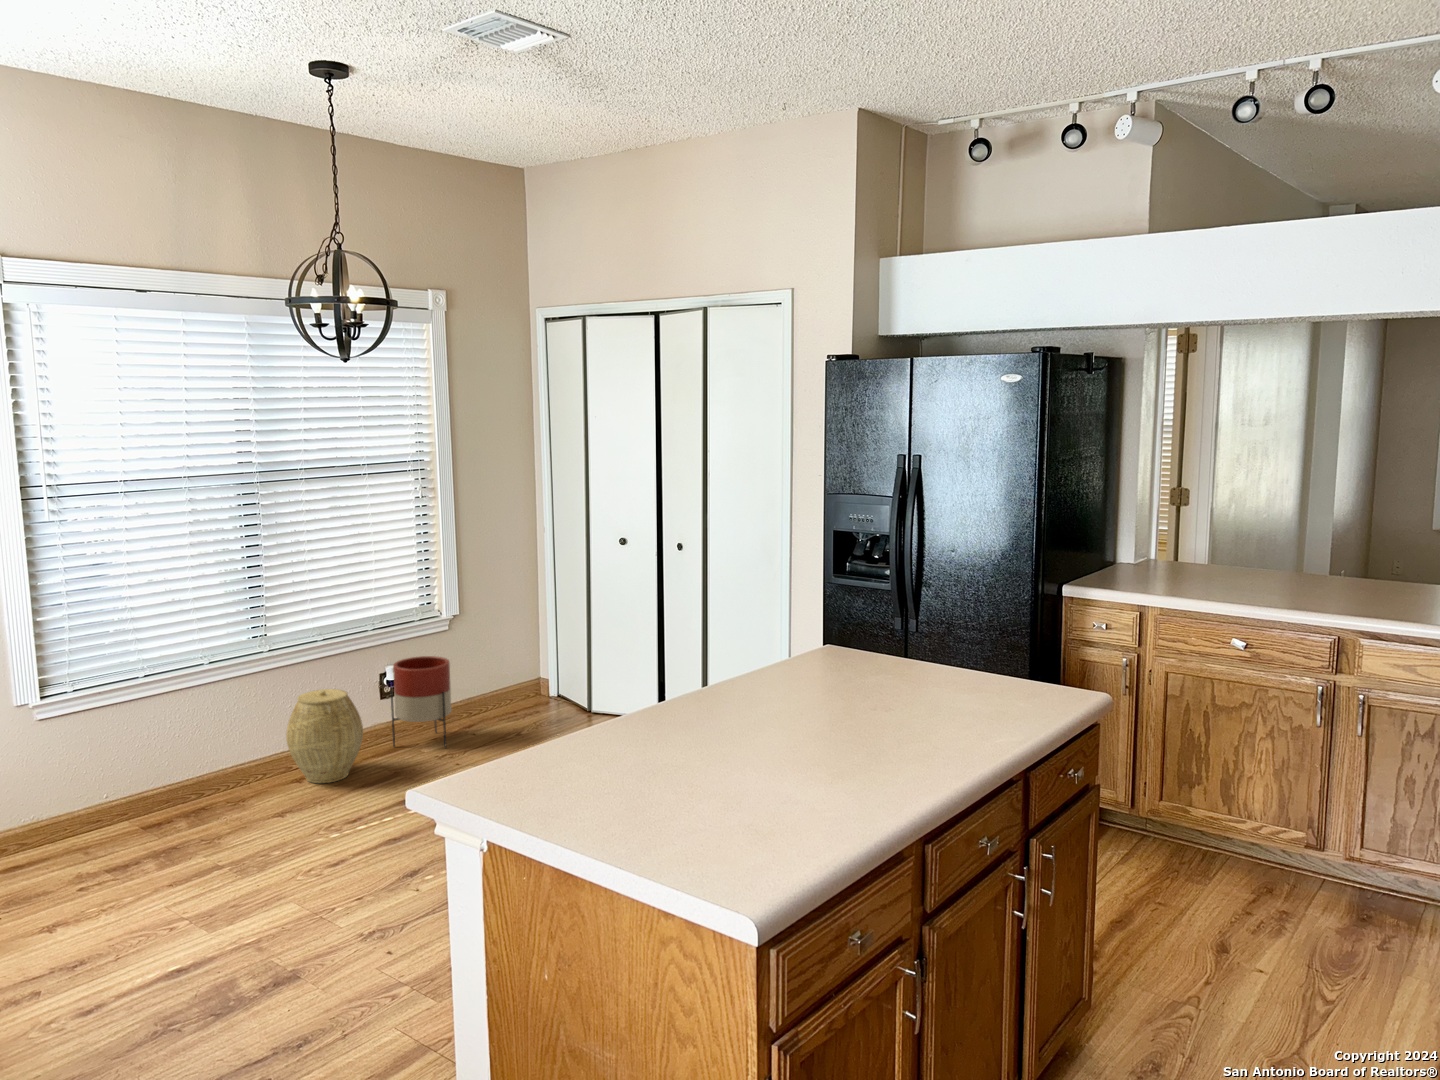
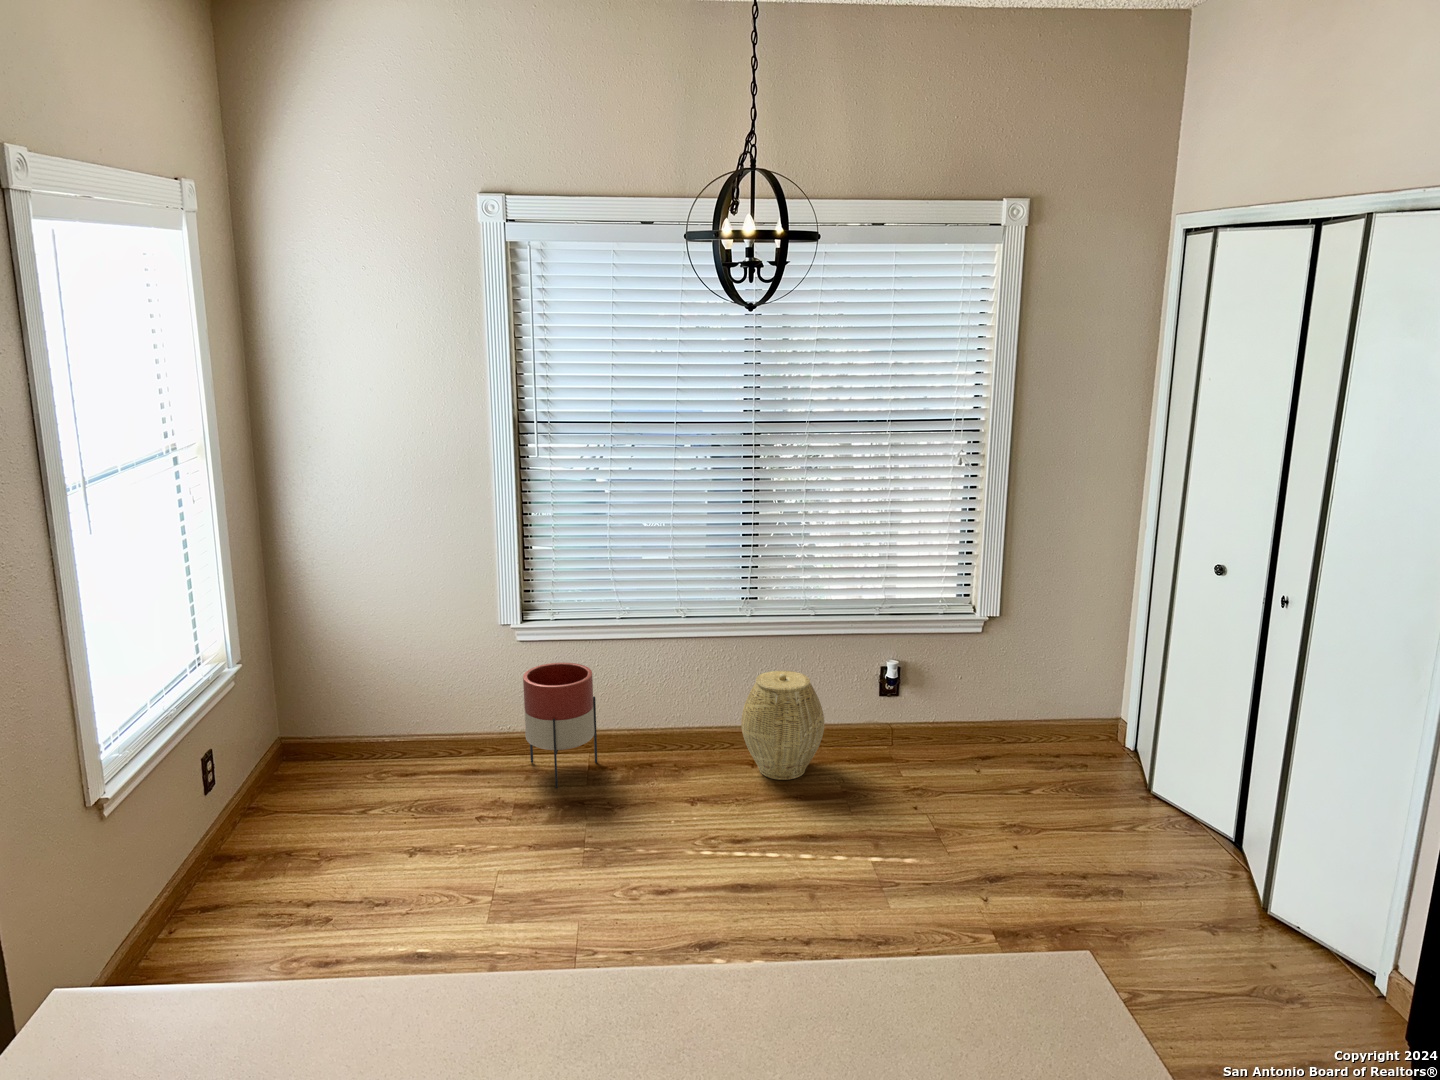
planter: present [391,656,452,748] -> present [523,663,597,788]

